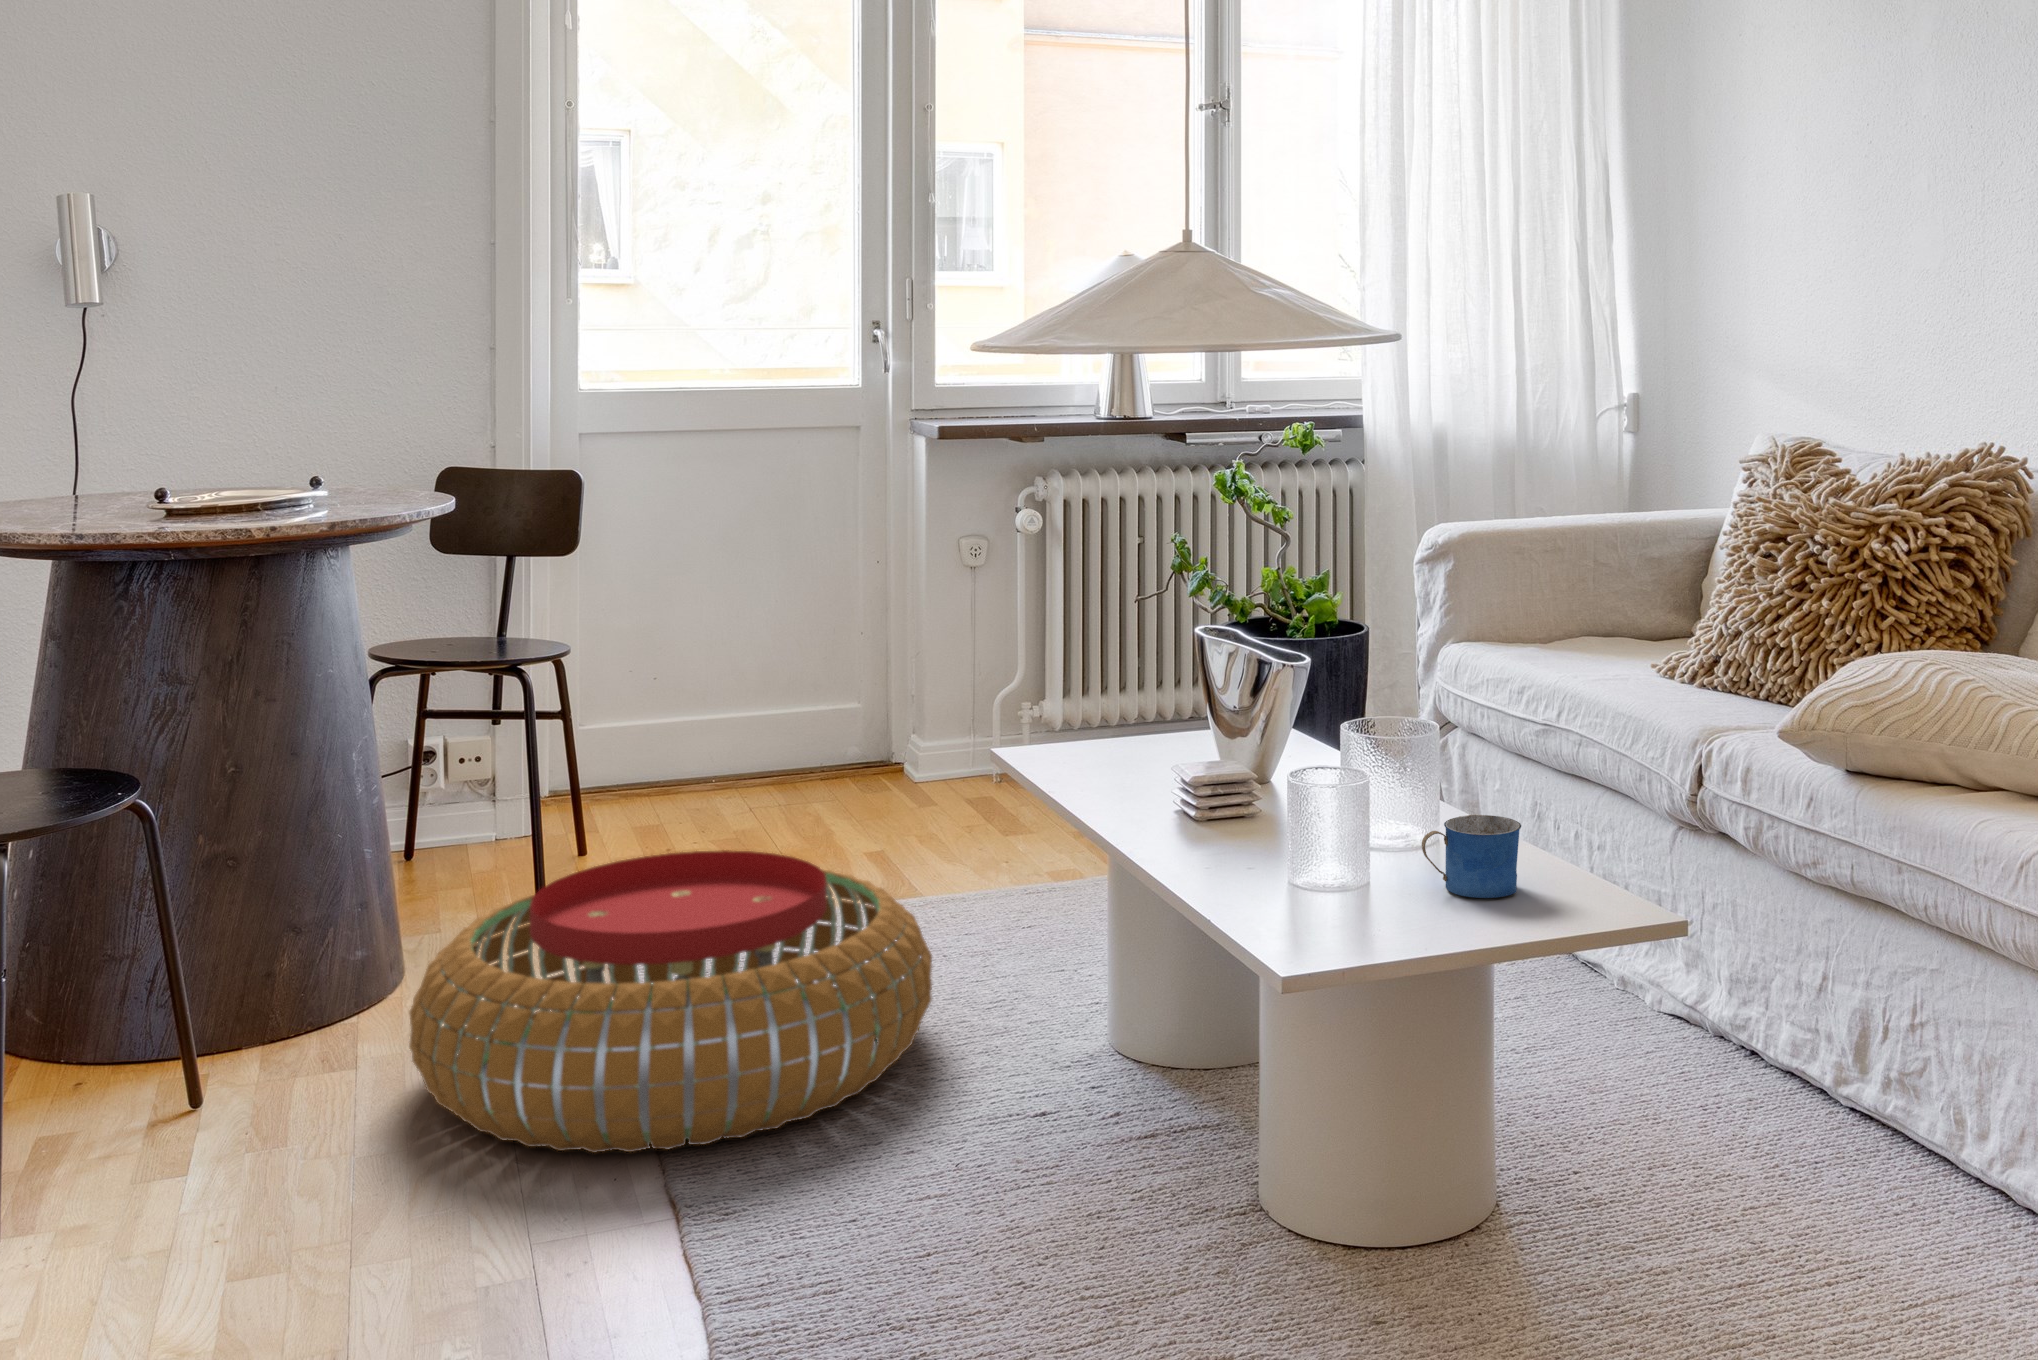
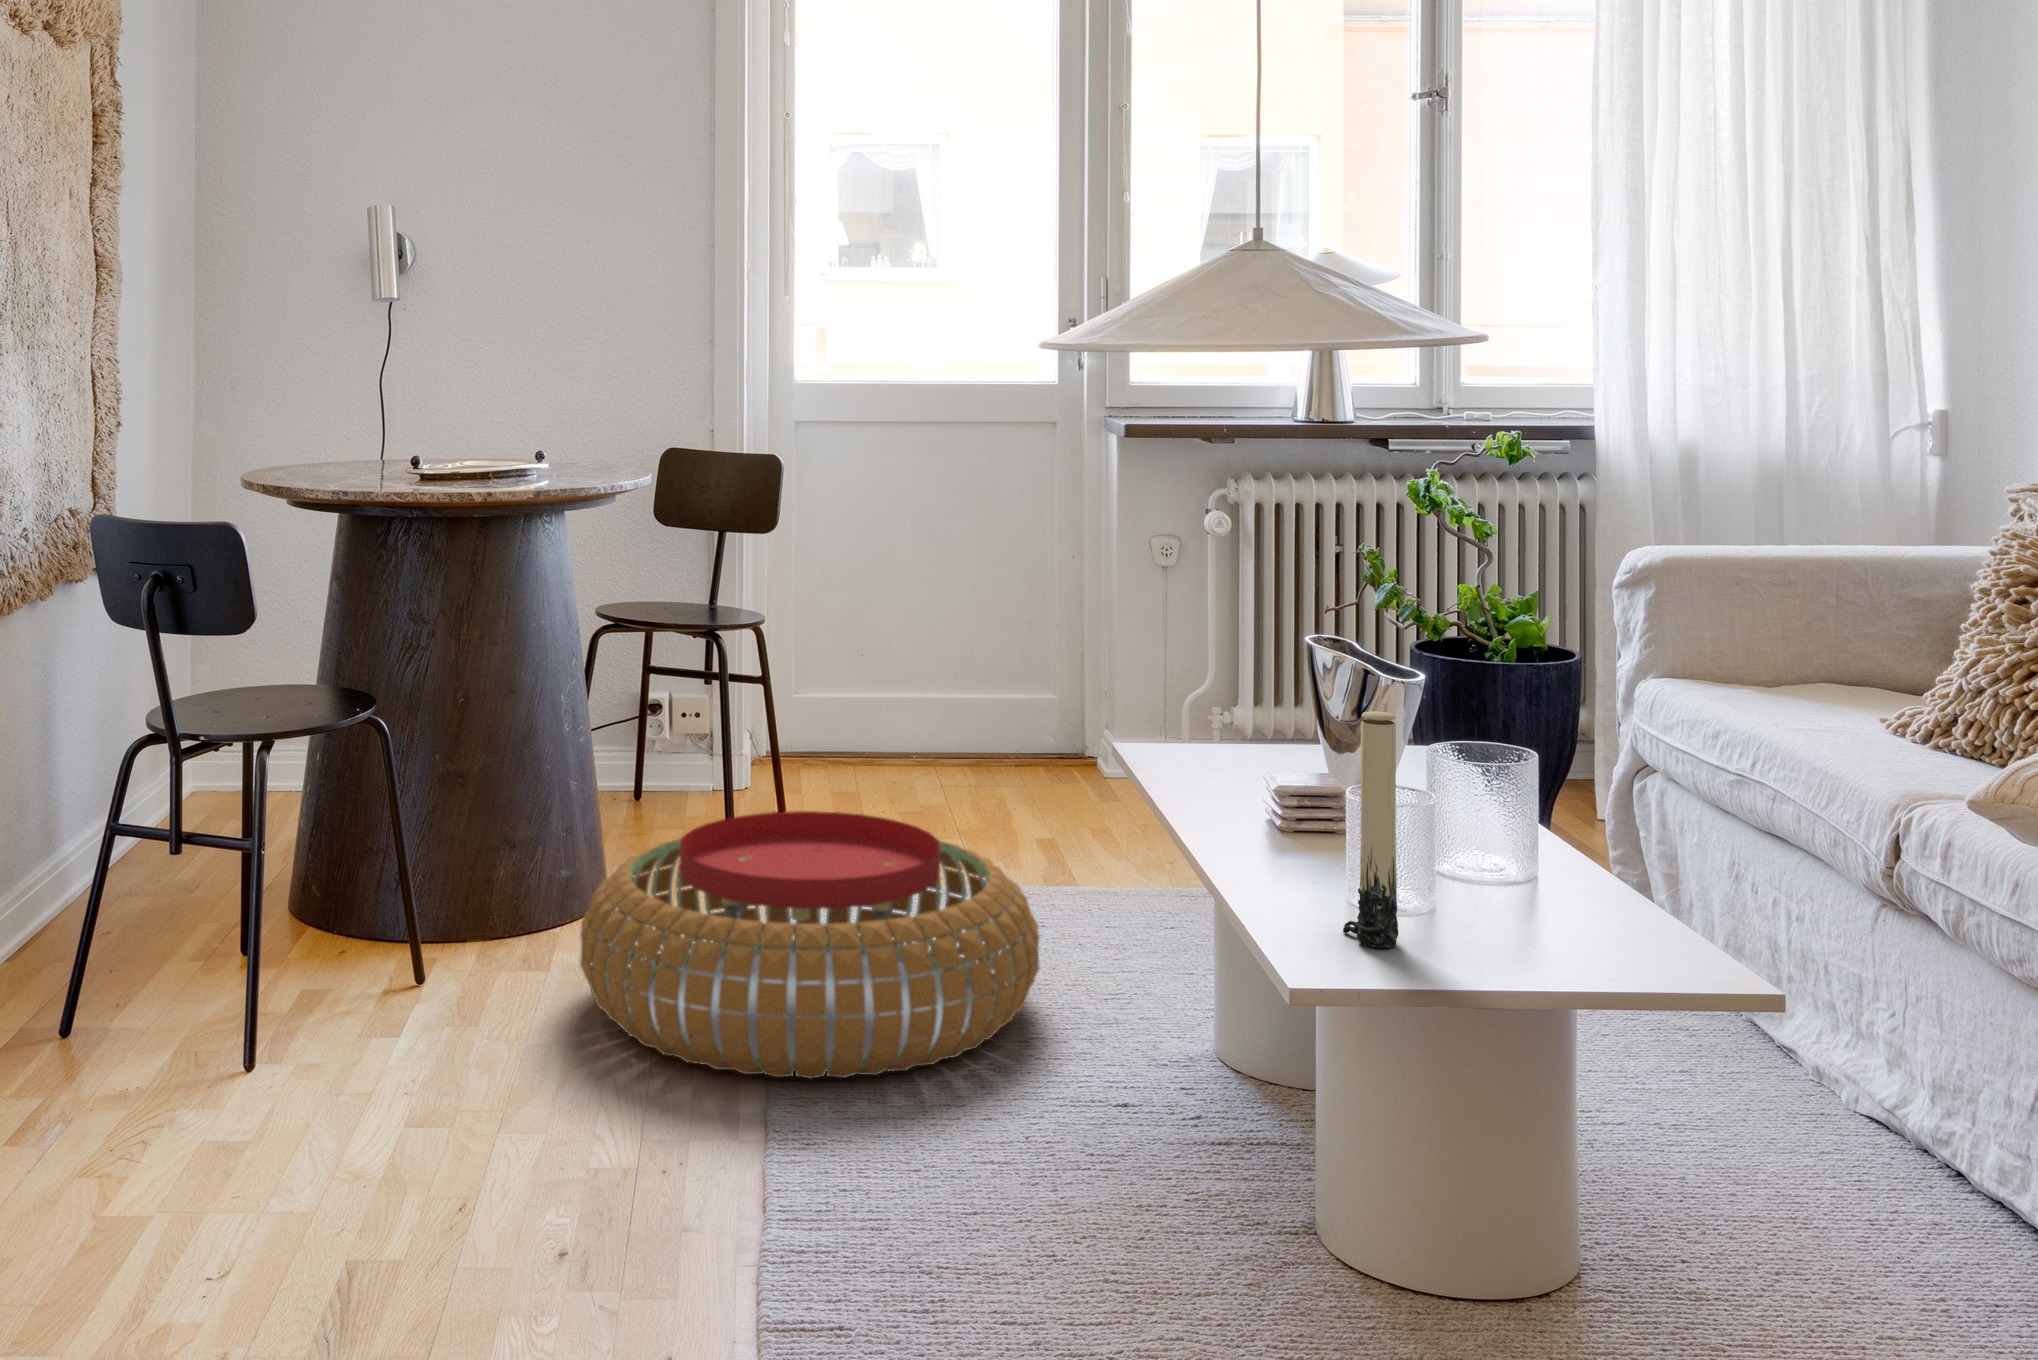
candle: none [1303,699,1358,926] -> present [1343,711,1398,948]
mug: present [1422,814,1521,898] -> none [1486,851,1600,942]

